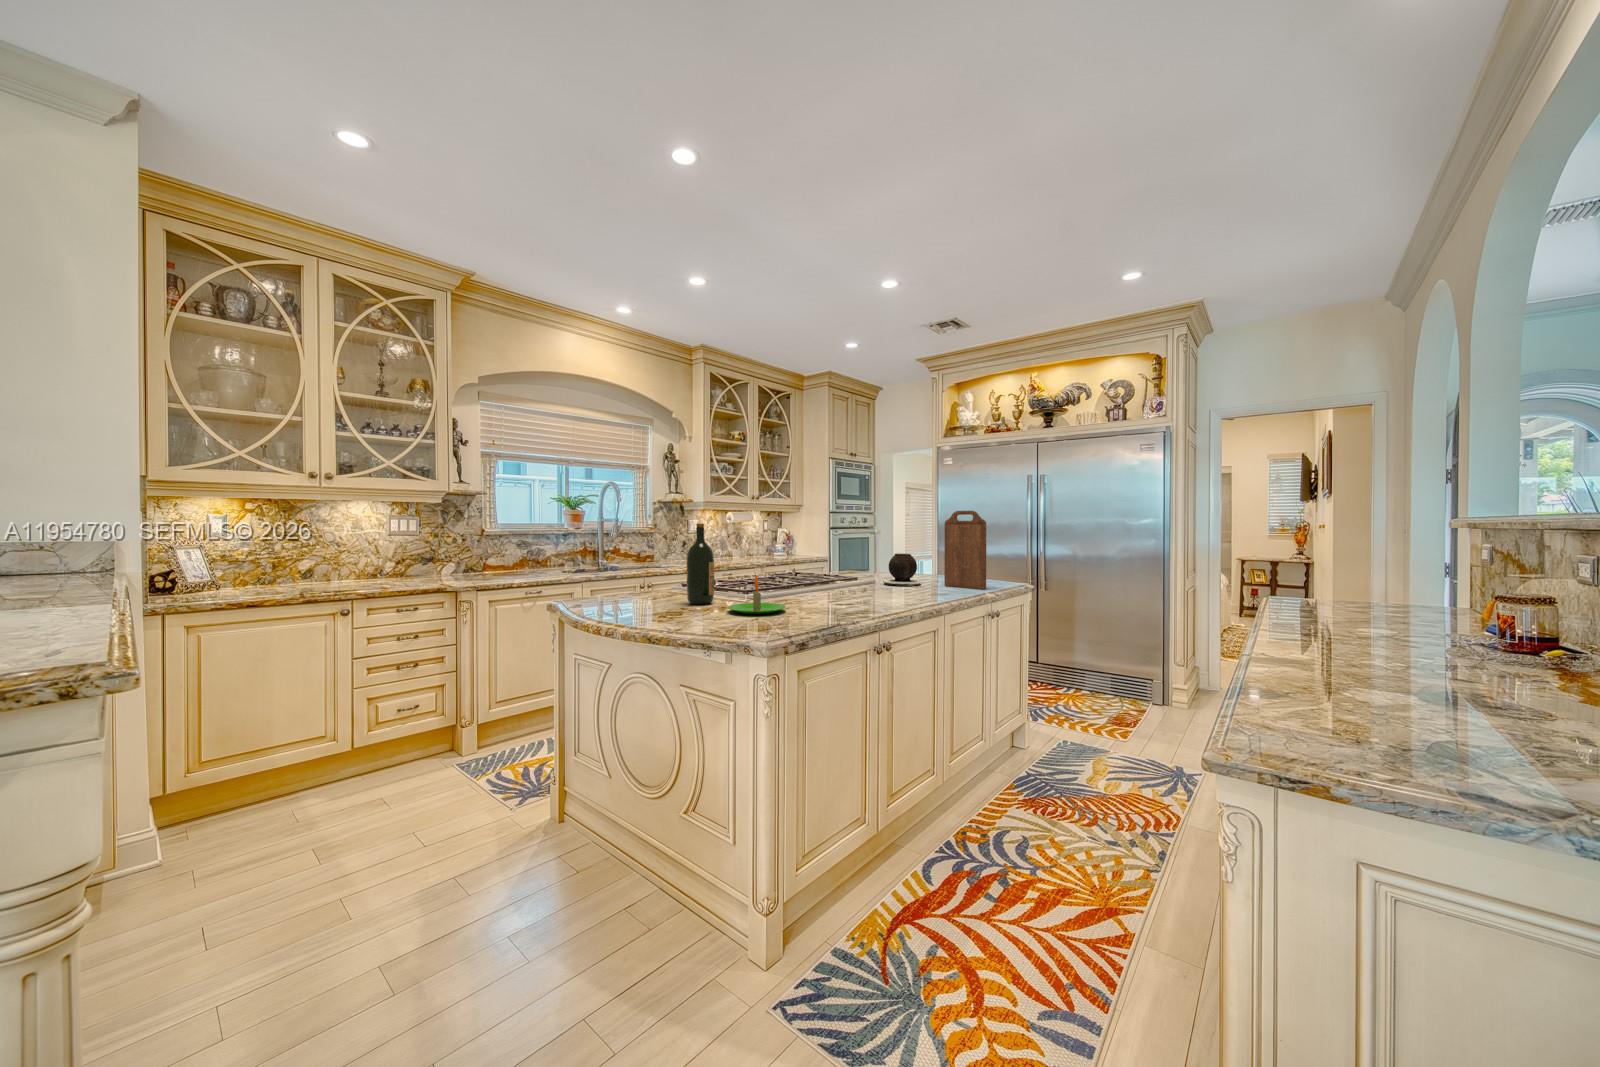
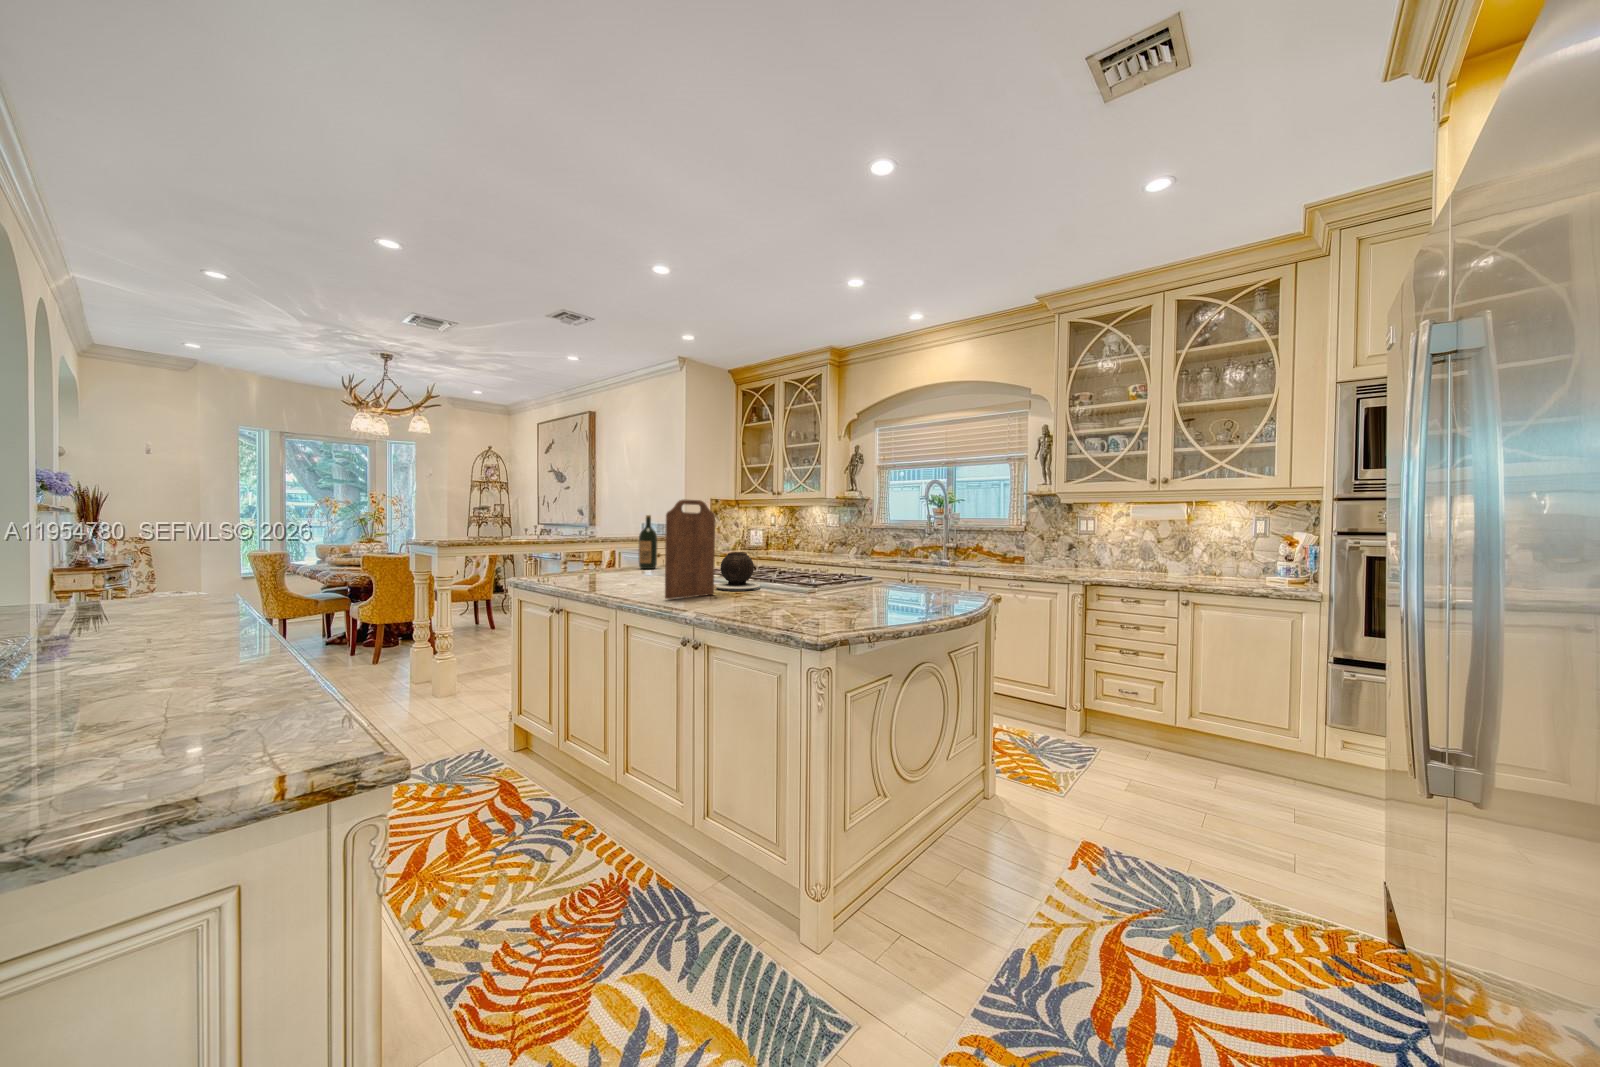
candle: present [728,574,786,614] -> none [579,547,620,573]

